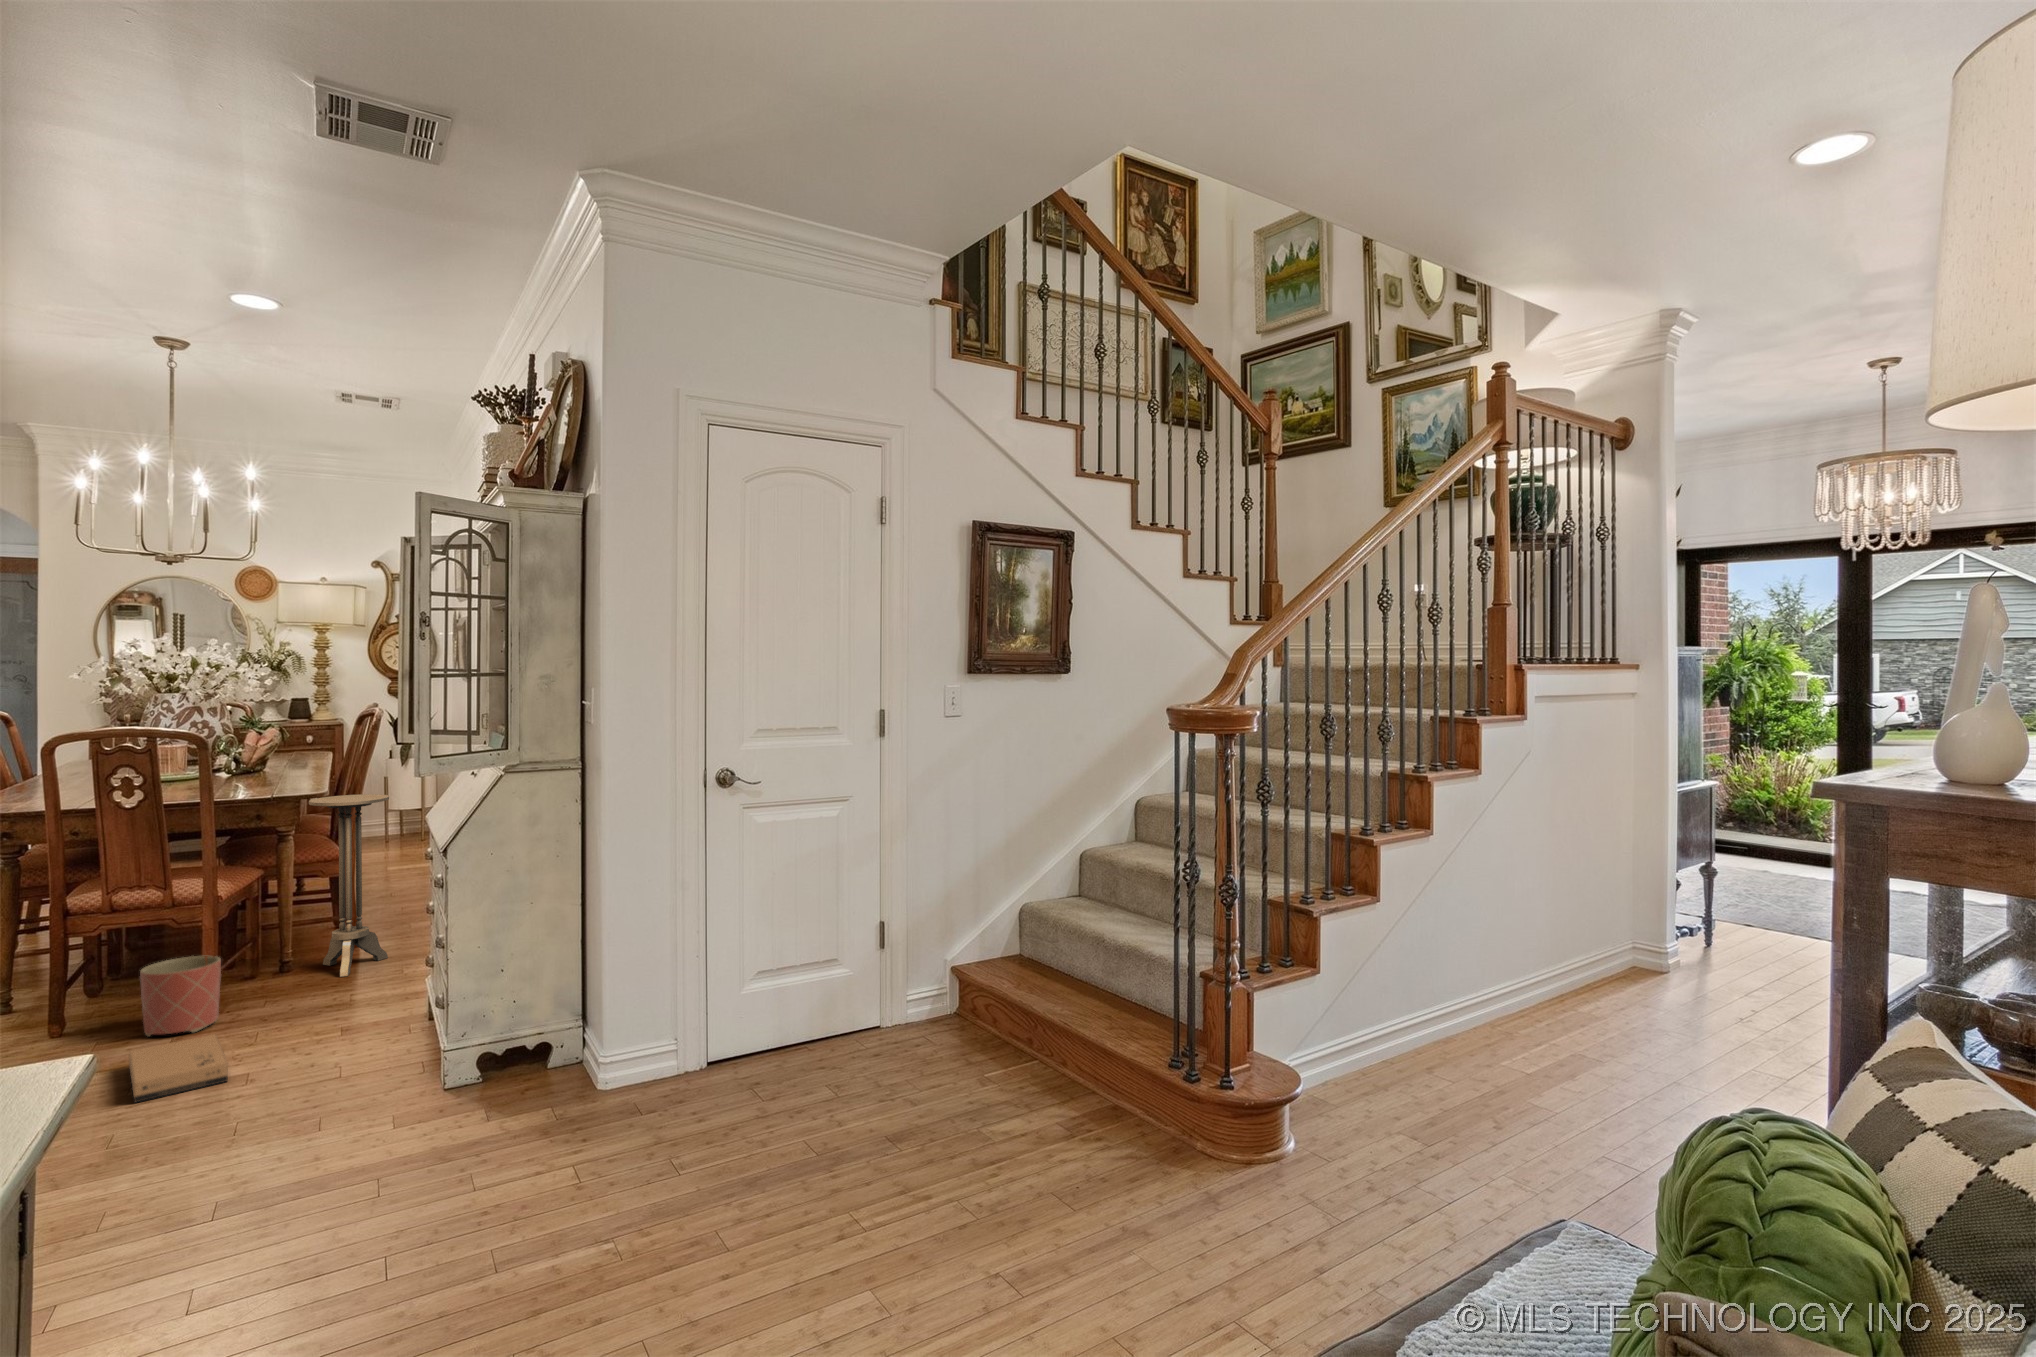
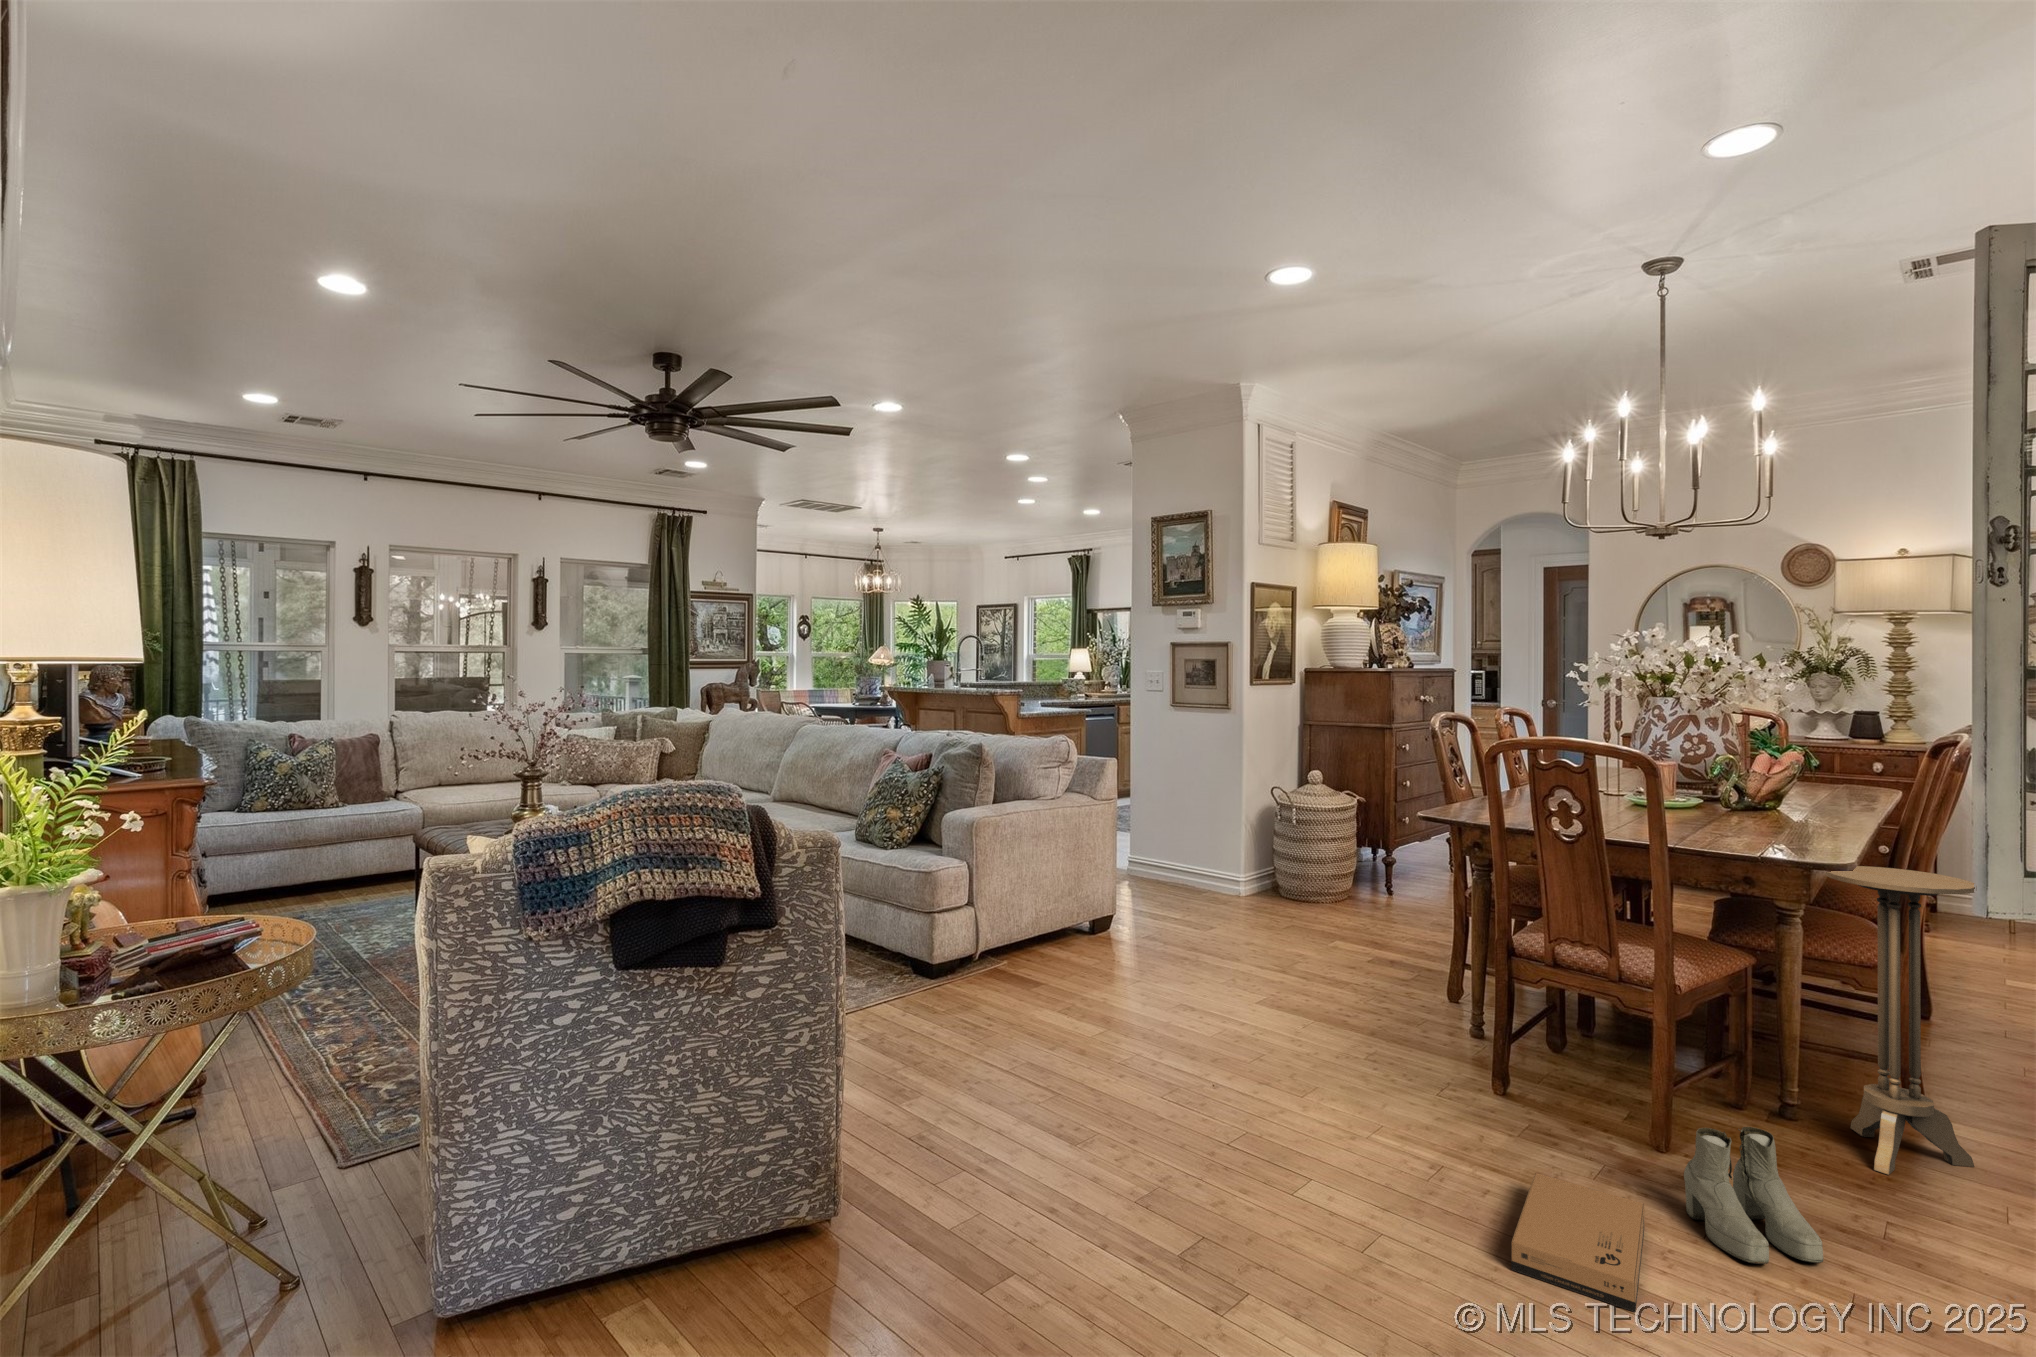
planter: present [140,956,221,1036] -> none [1571,1051,1672,1173]
boots: none [238,962,324,1038] -> present [1684,1127,1823,1264]

